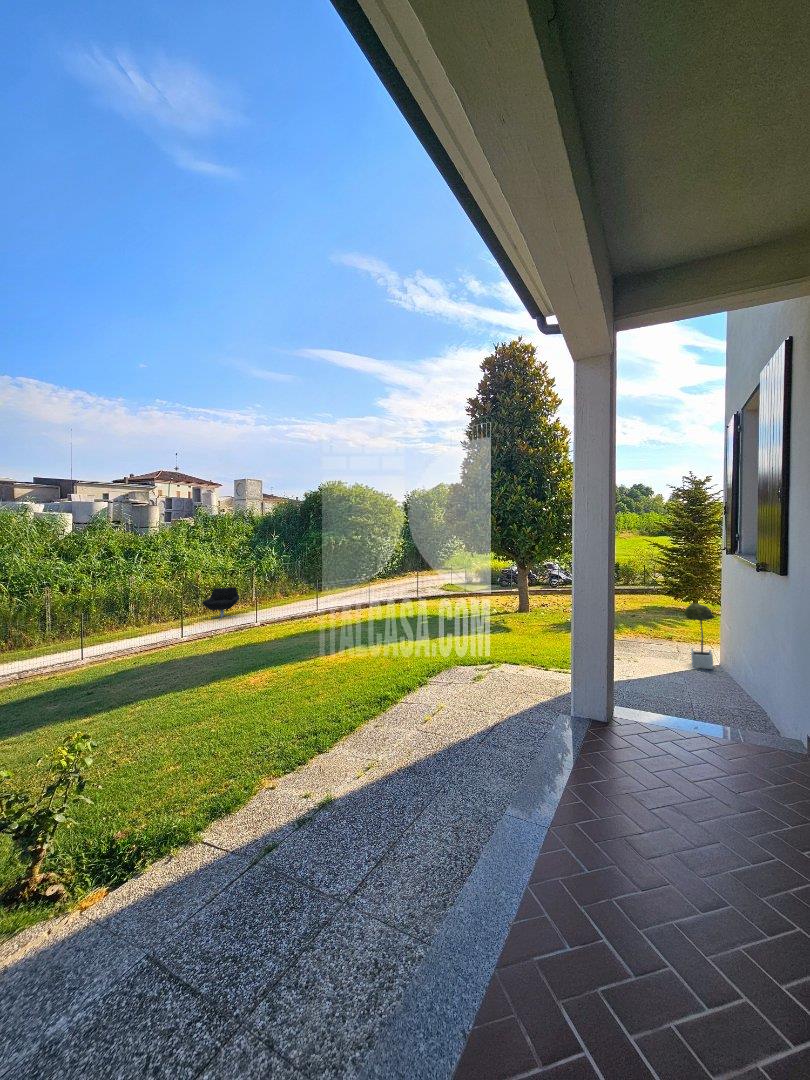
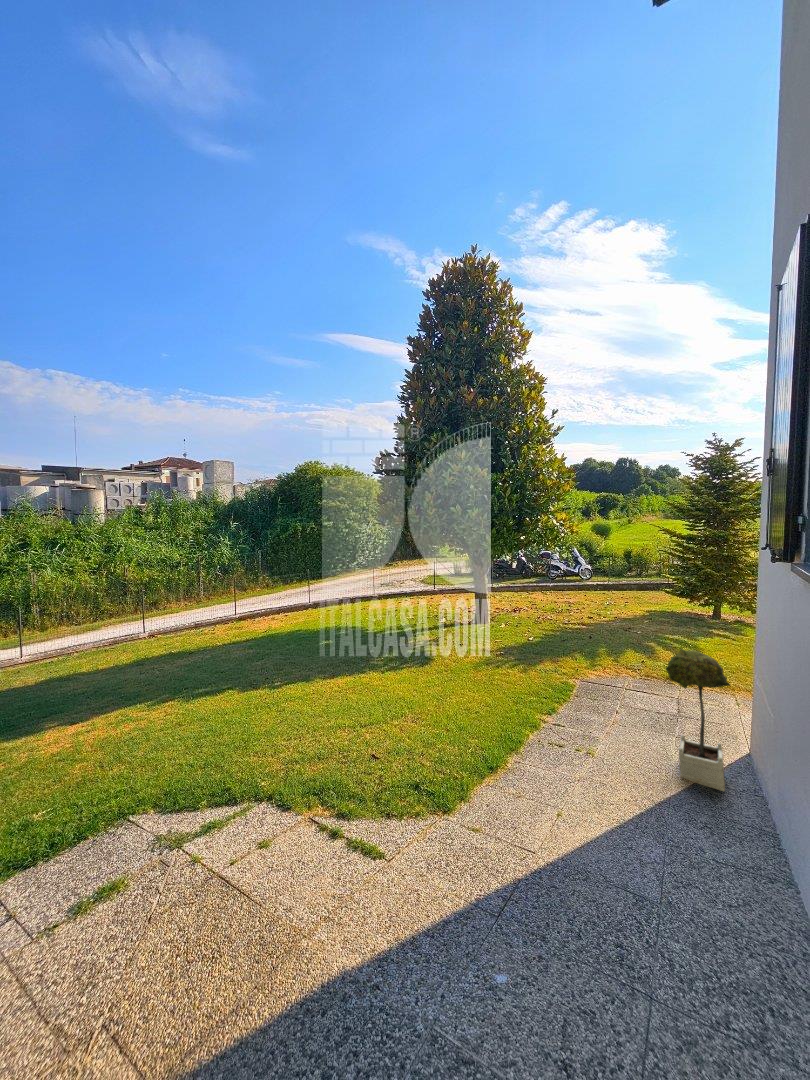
lounge chair: present [202,587,239,620] -> none [122,584,171,621]

